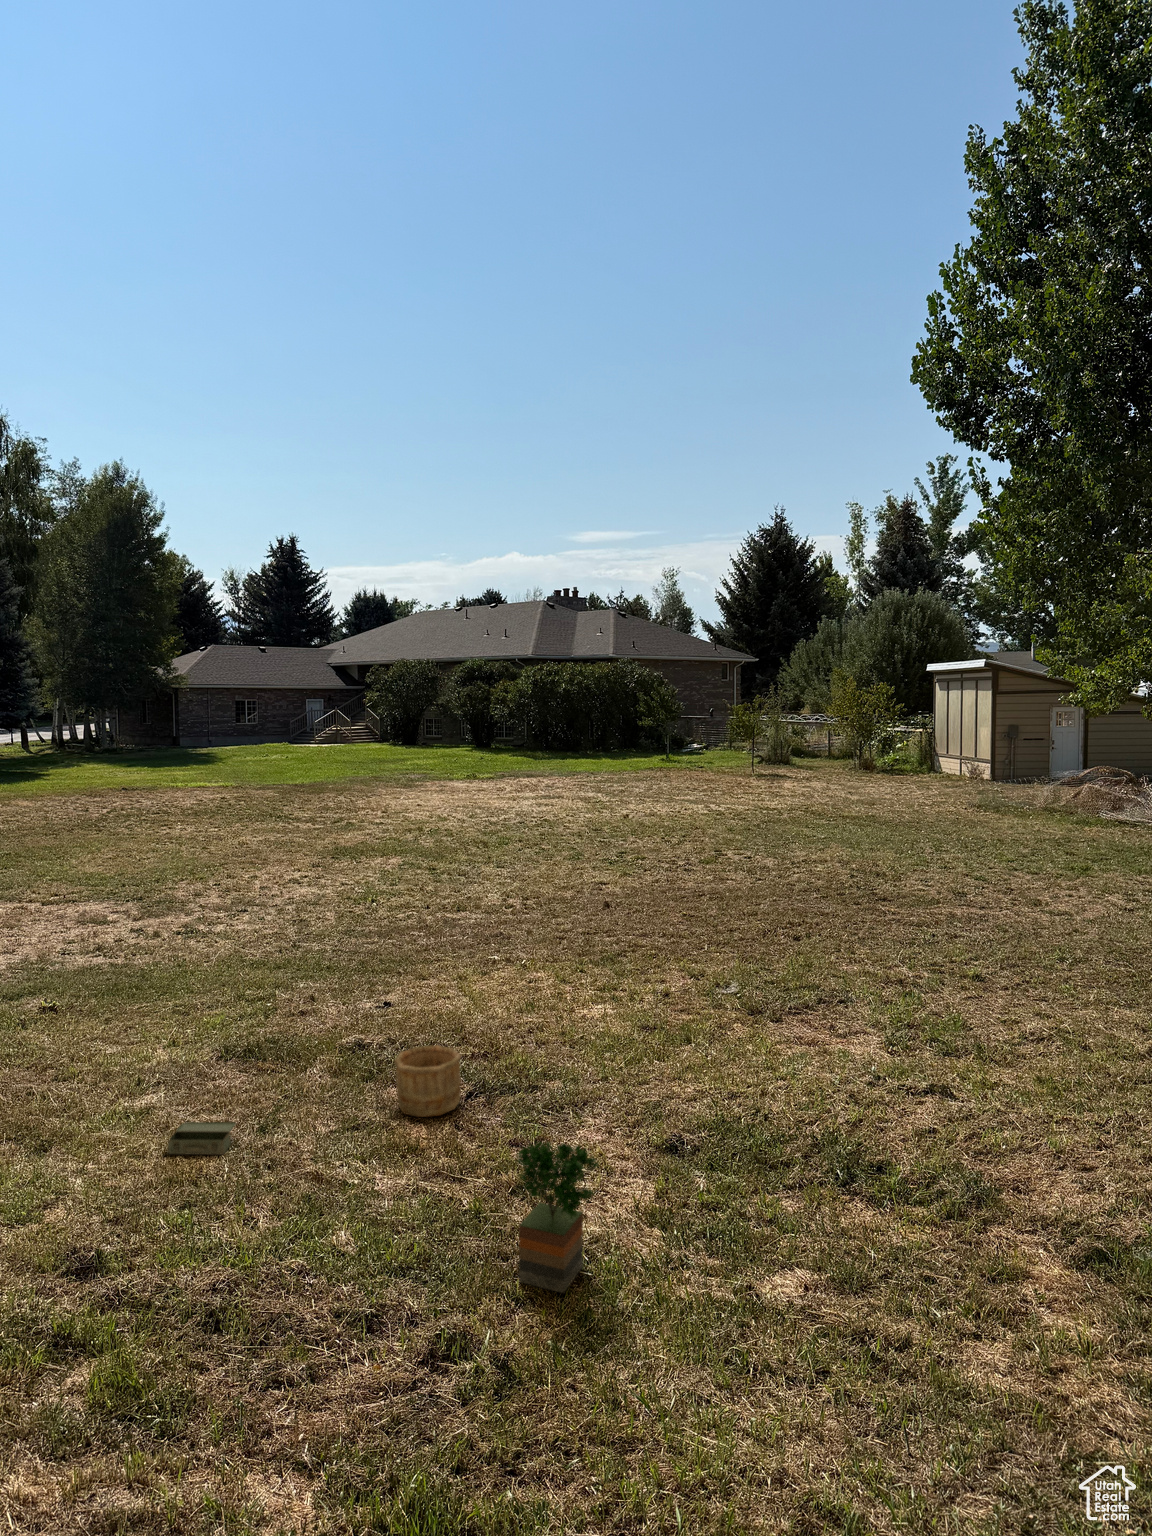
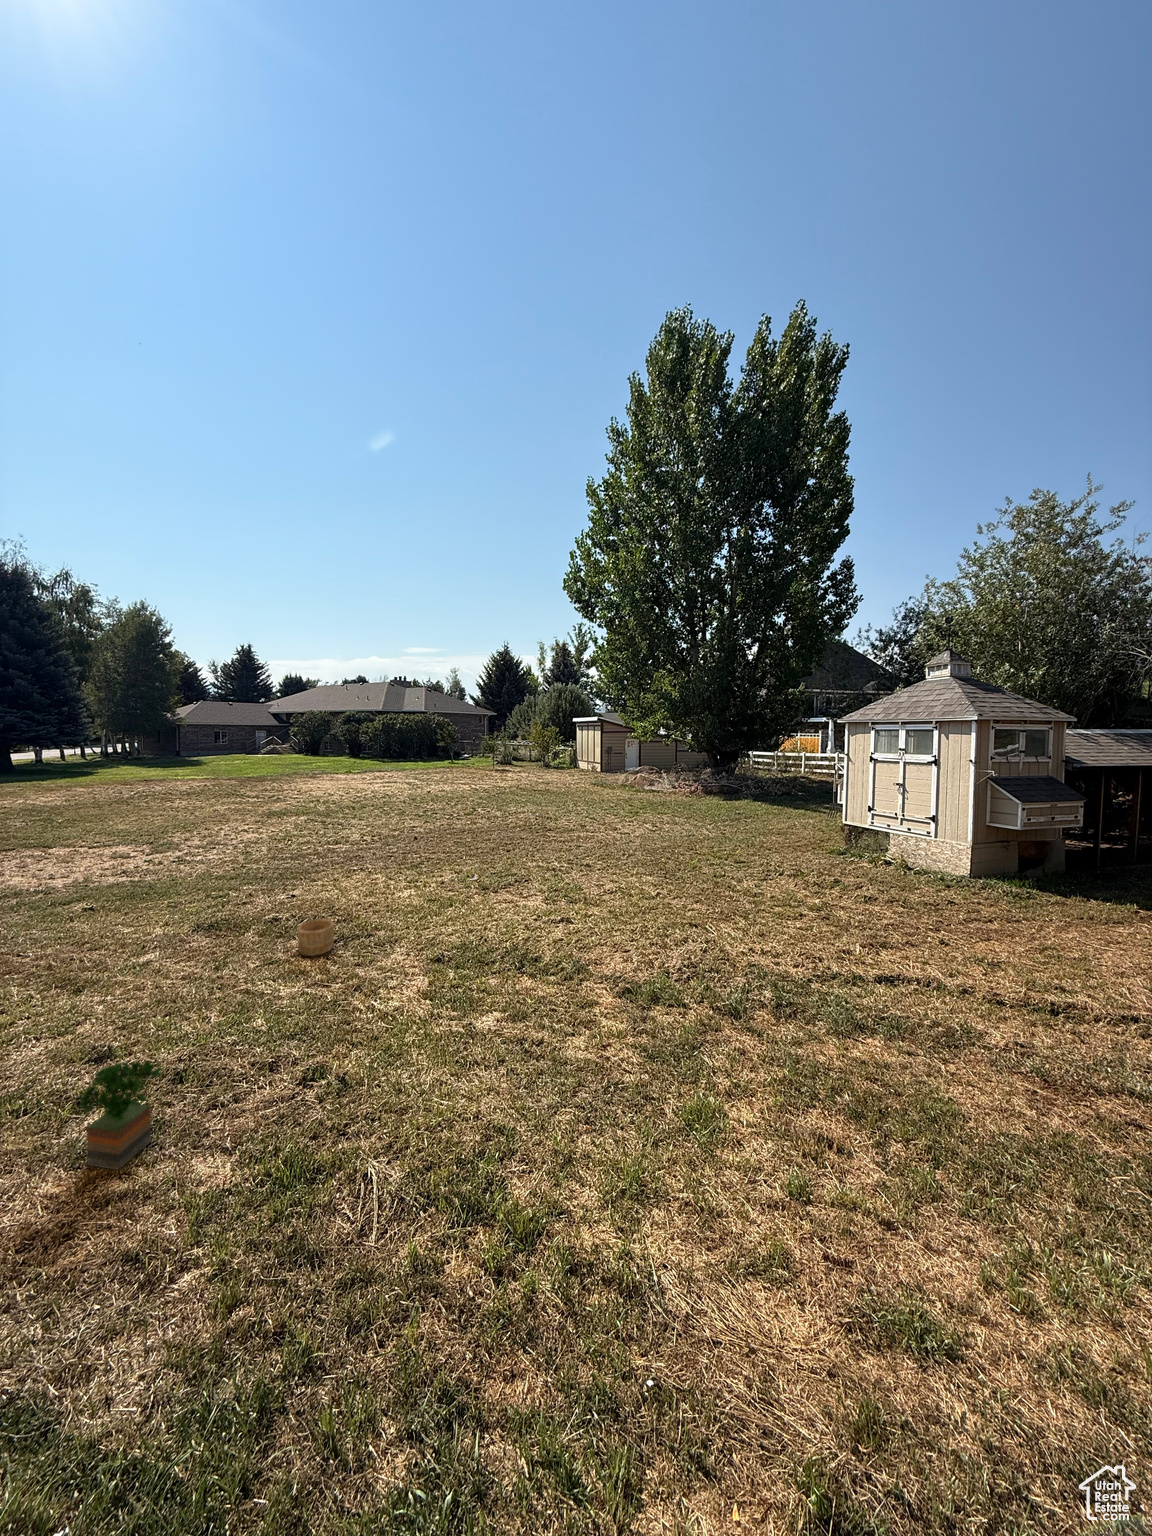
toolbox: present [168,1121,236,1155] -> none [155,968,200,990]
potted tree: present [516,1141,599,1293] -> present [80,1061,162,1170]

